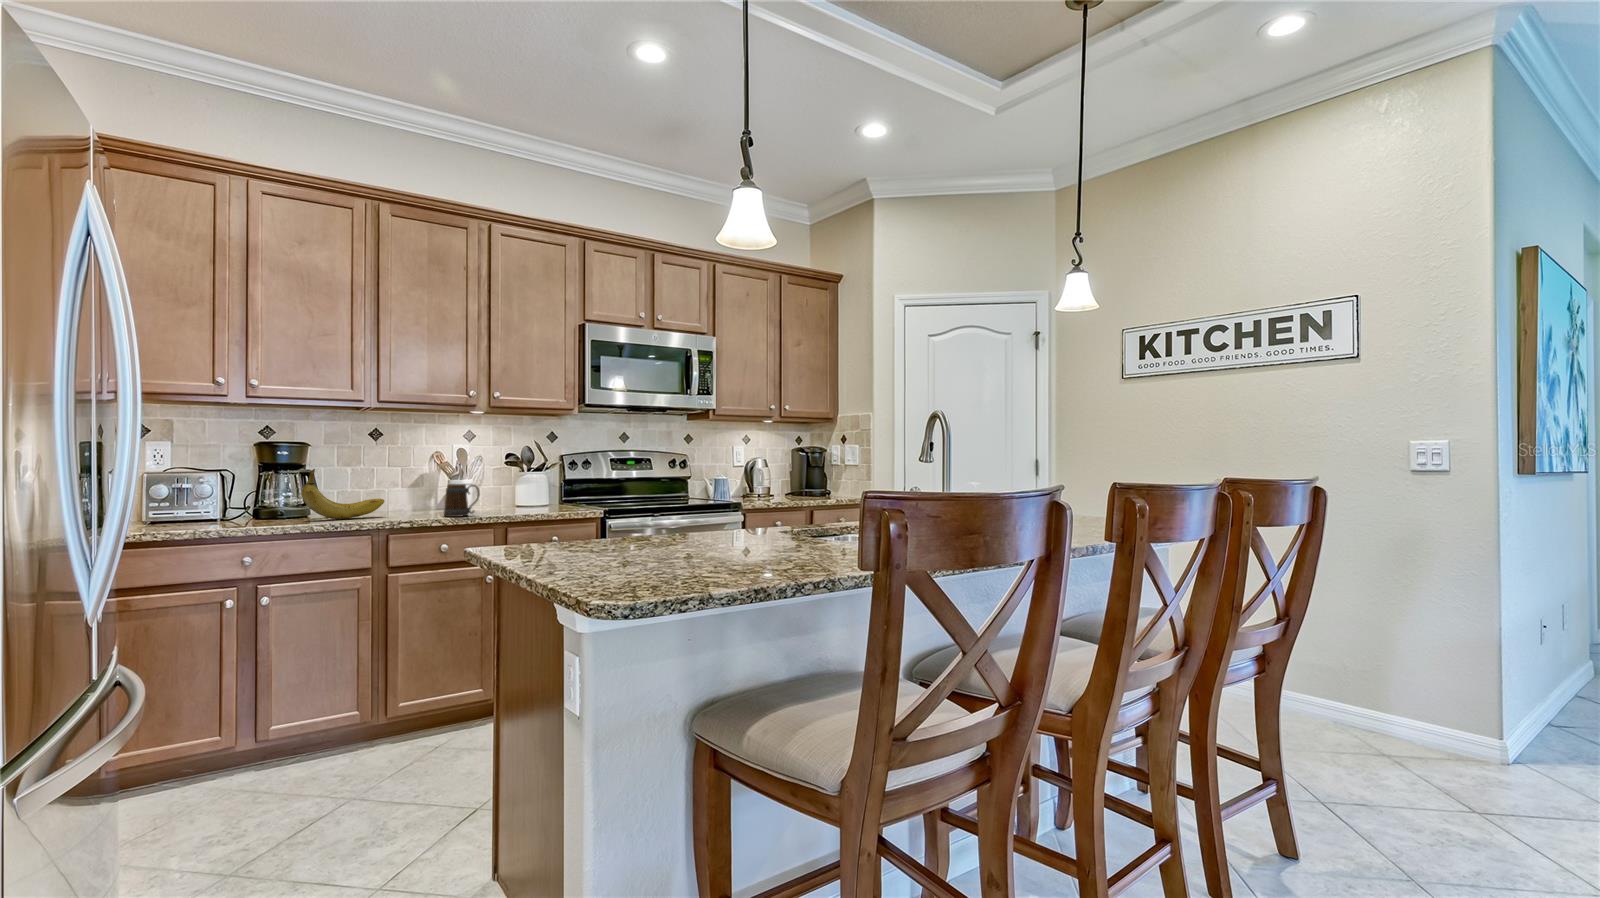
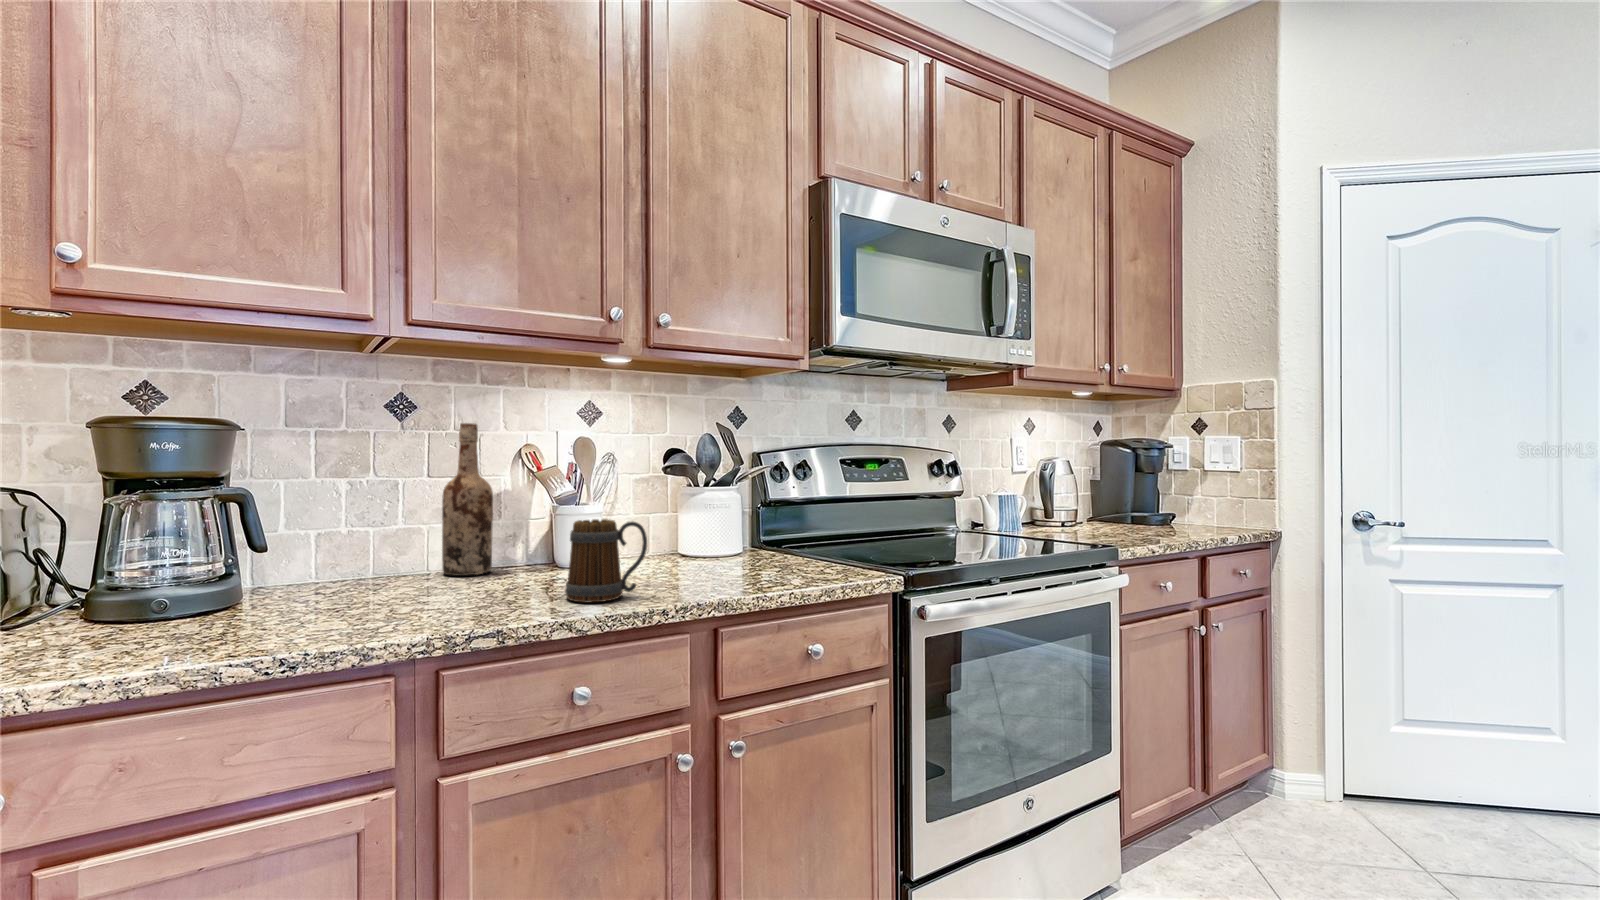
wine bottle: none [394,443,417,510] -> present [442,423,493,576]
banana: present [302,469,384,519] -> none [204,487,426,621]

